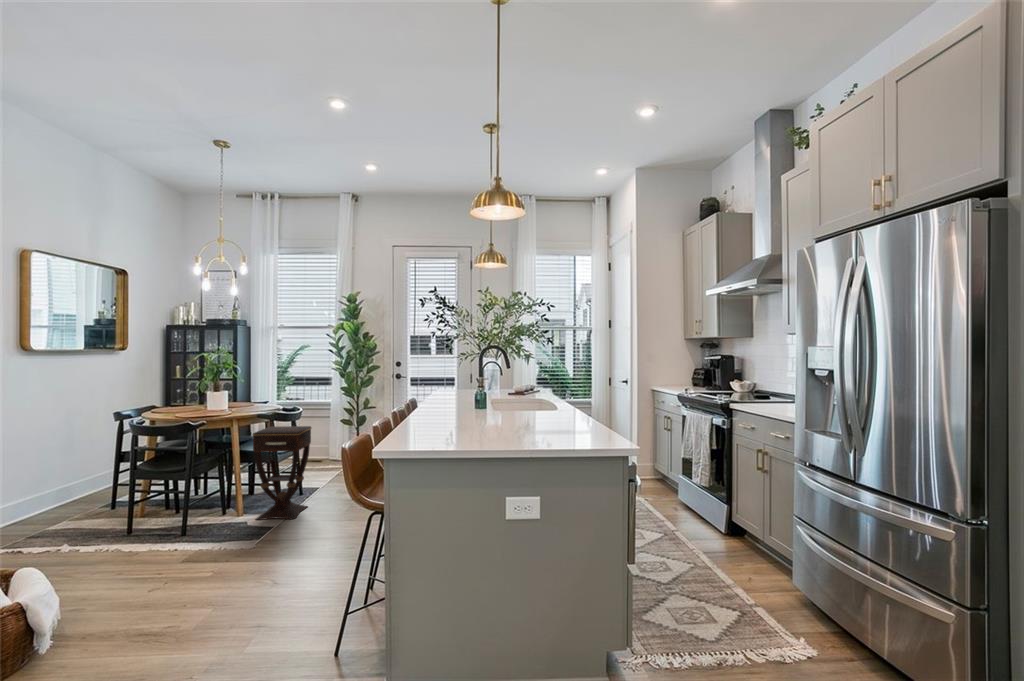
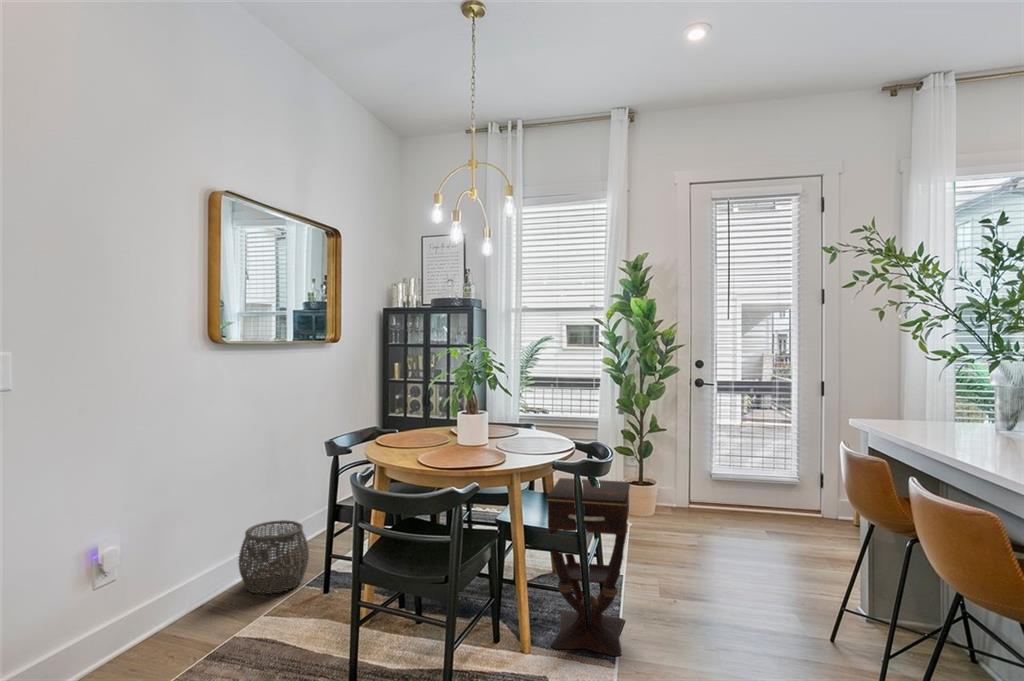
woven basket: none [36,470,95,517] -> present [239,520,309,594]

